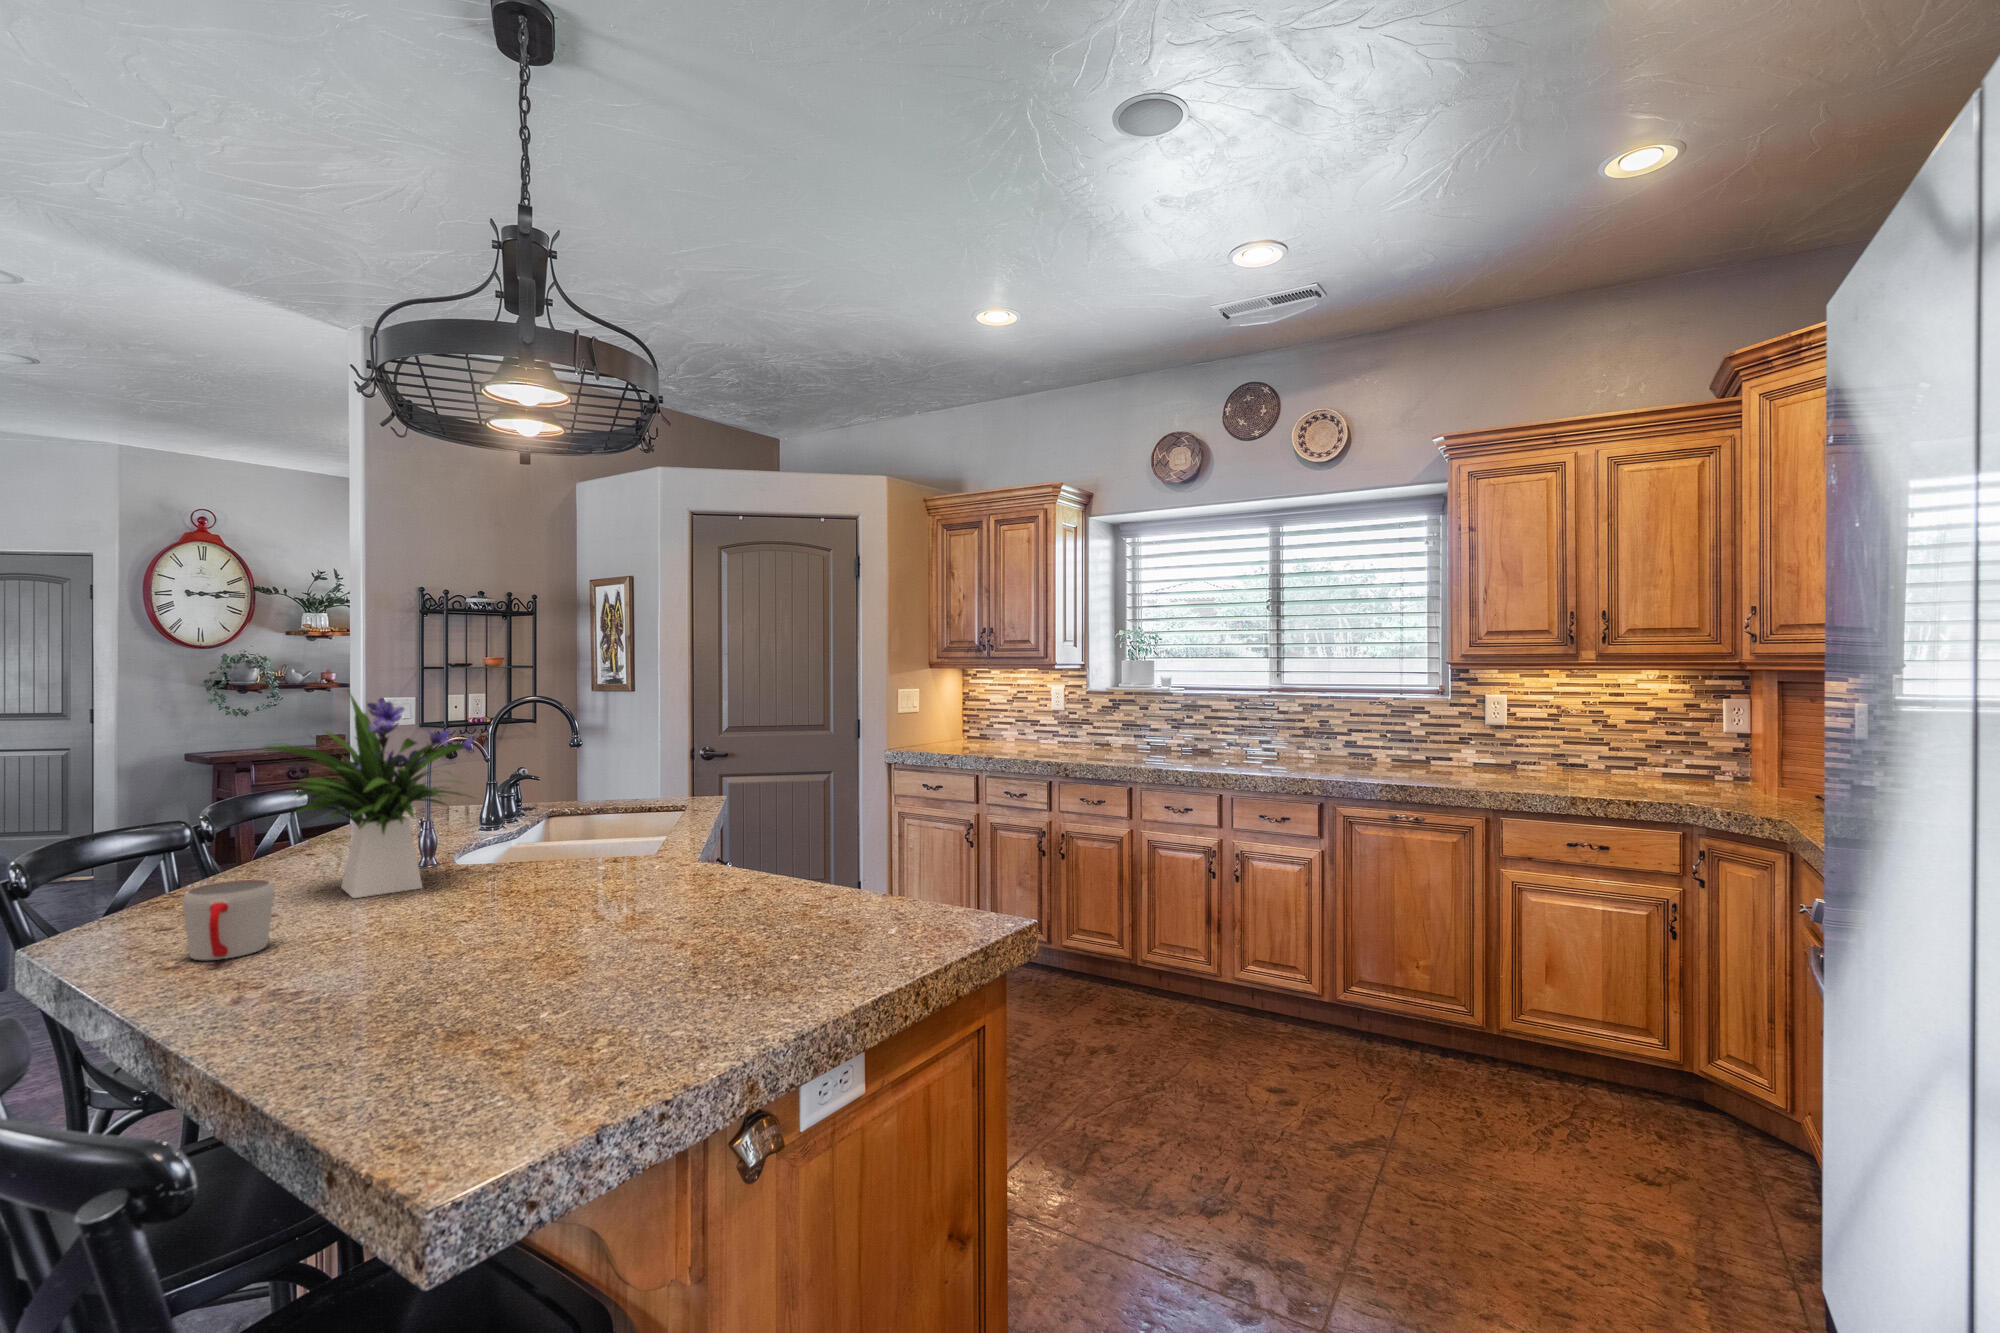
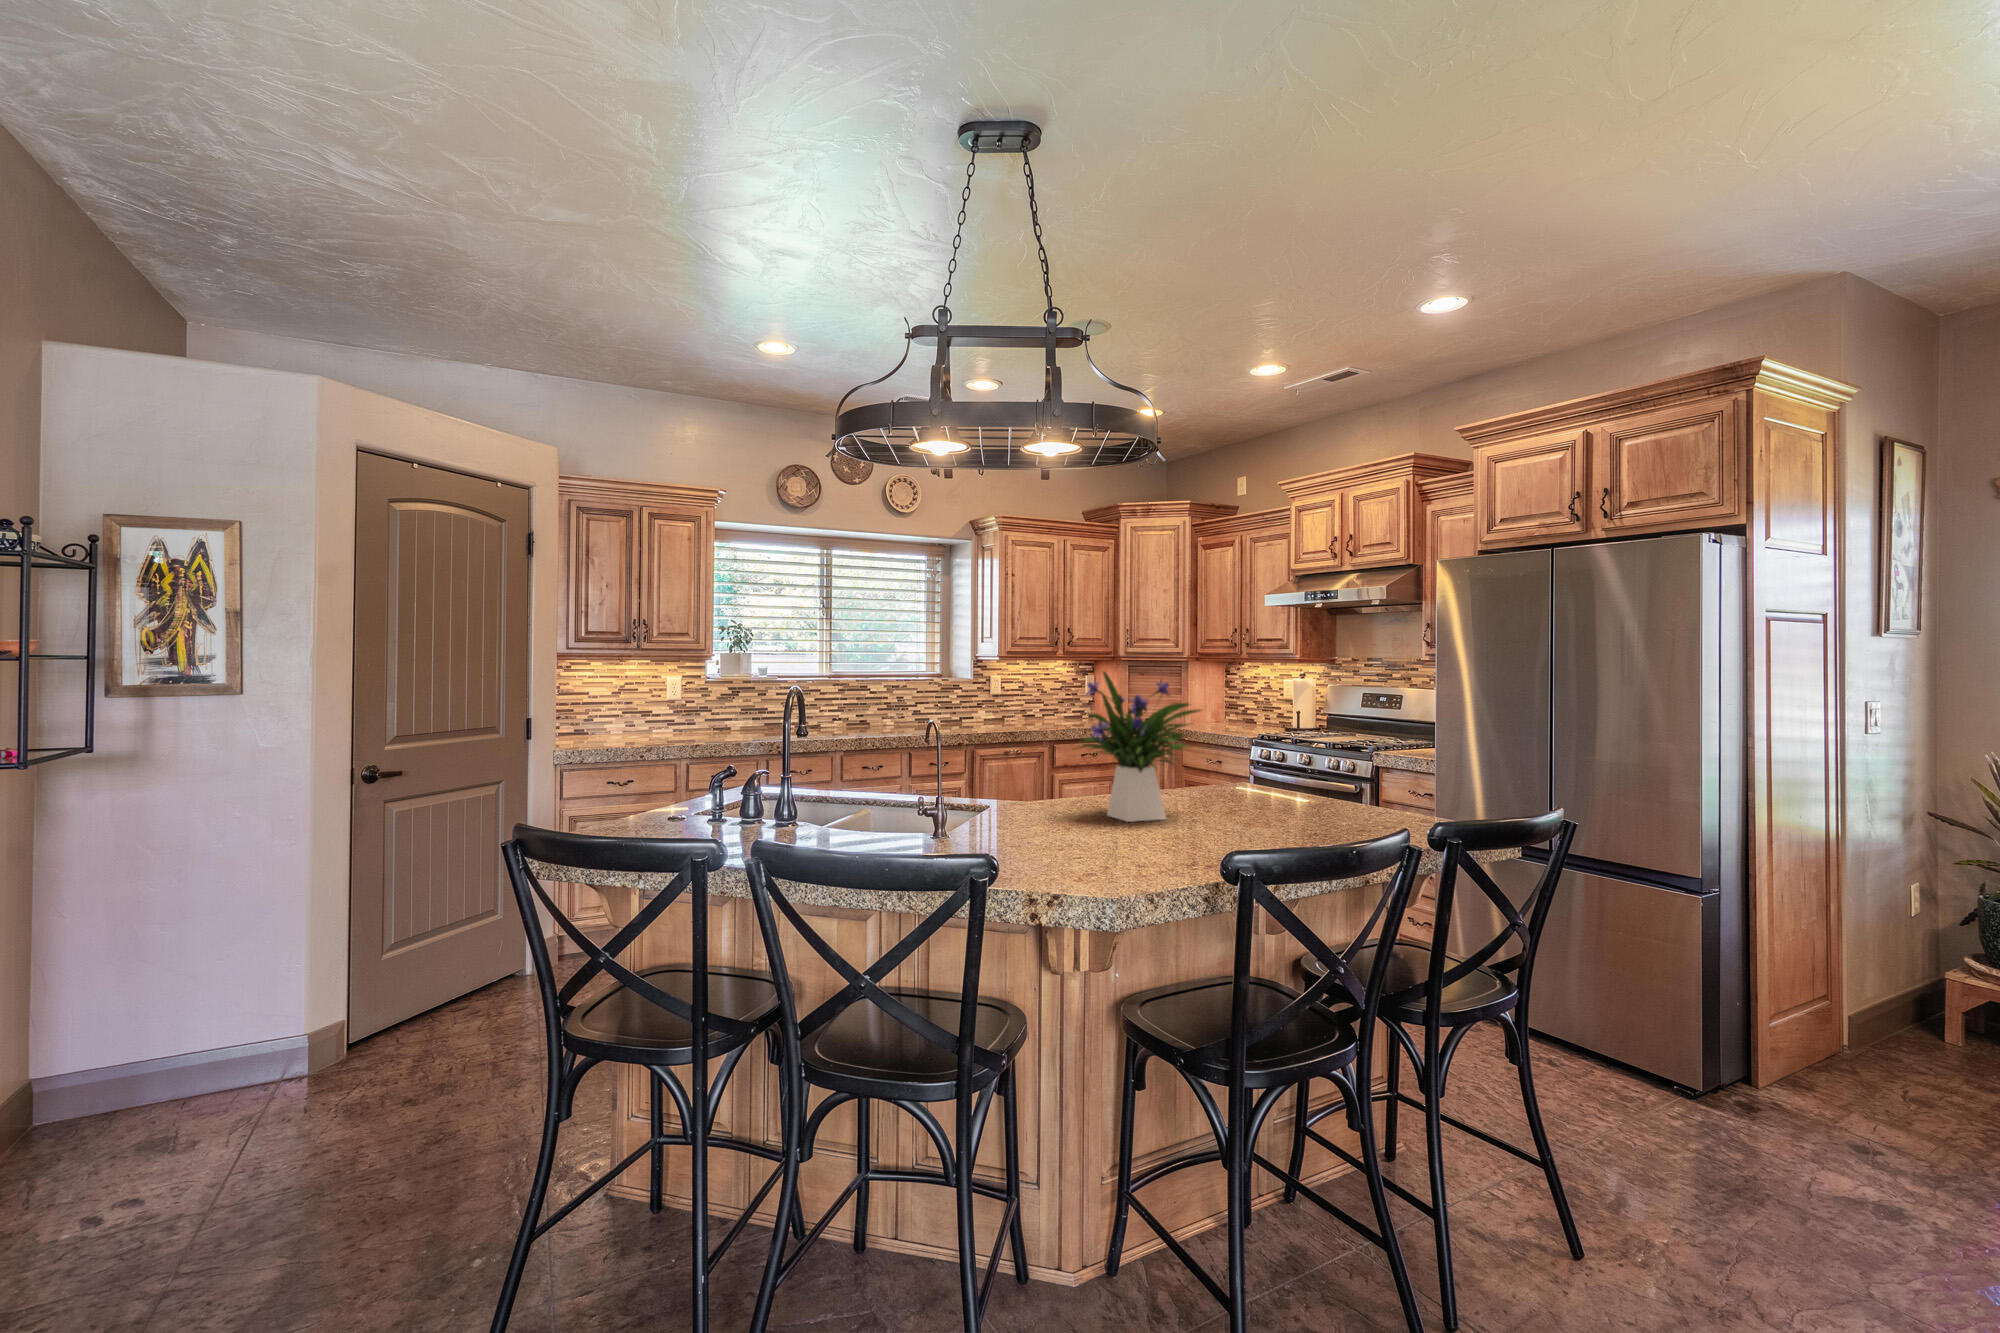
mug: present [183,879,274,960] -> none [1275,784,1335,828]

